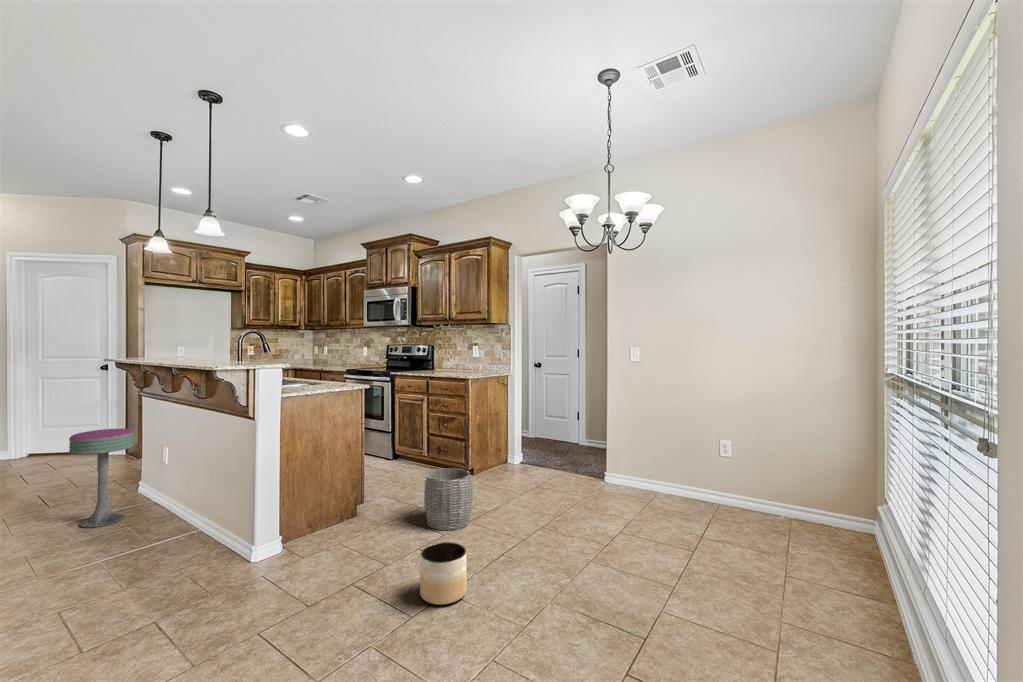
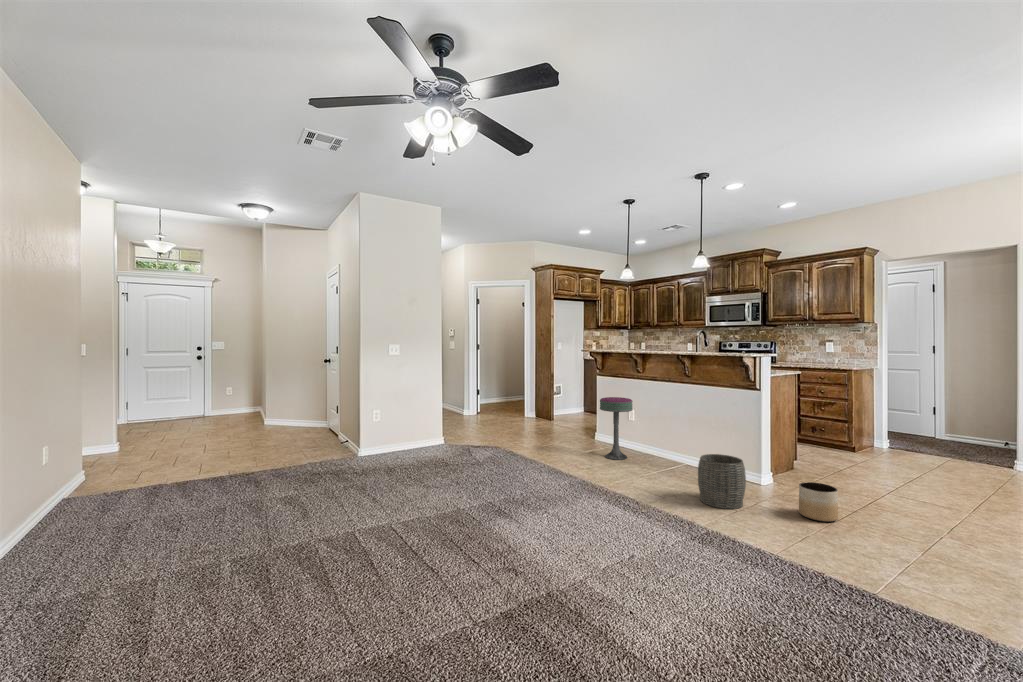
woven basket: present [424,468,473,530] -> present [698,454,746,509]
planter: present [420,542,467,605] -> present [799,482,838,522]

